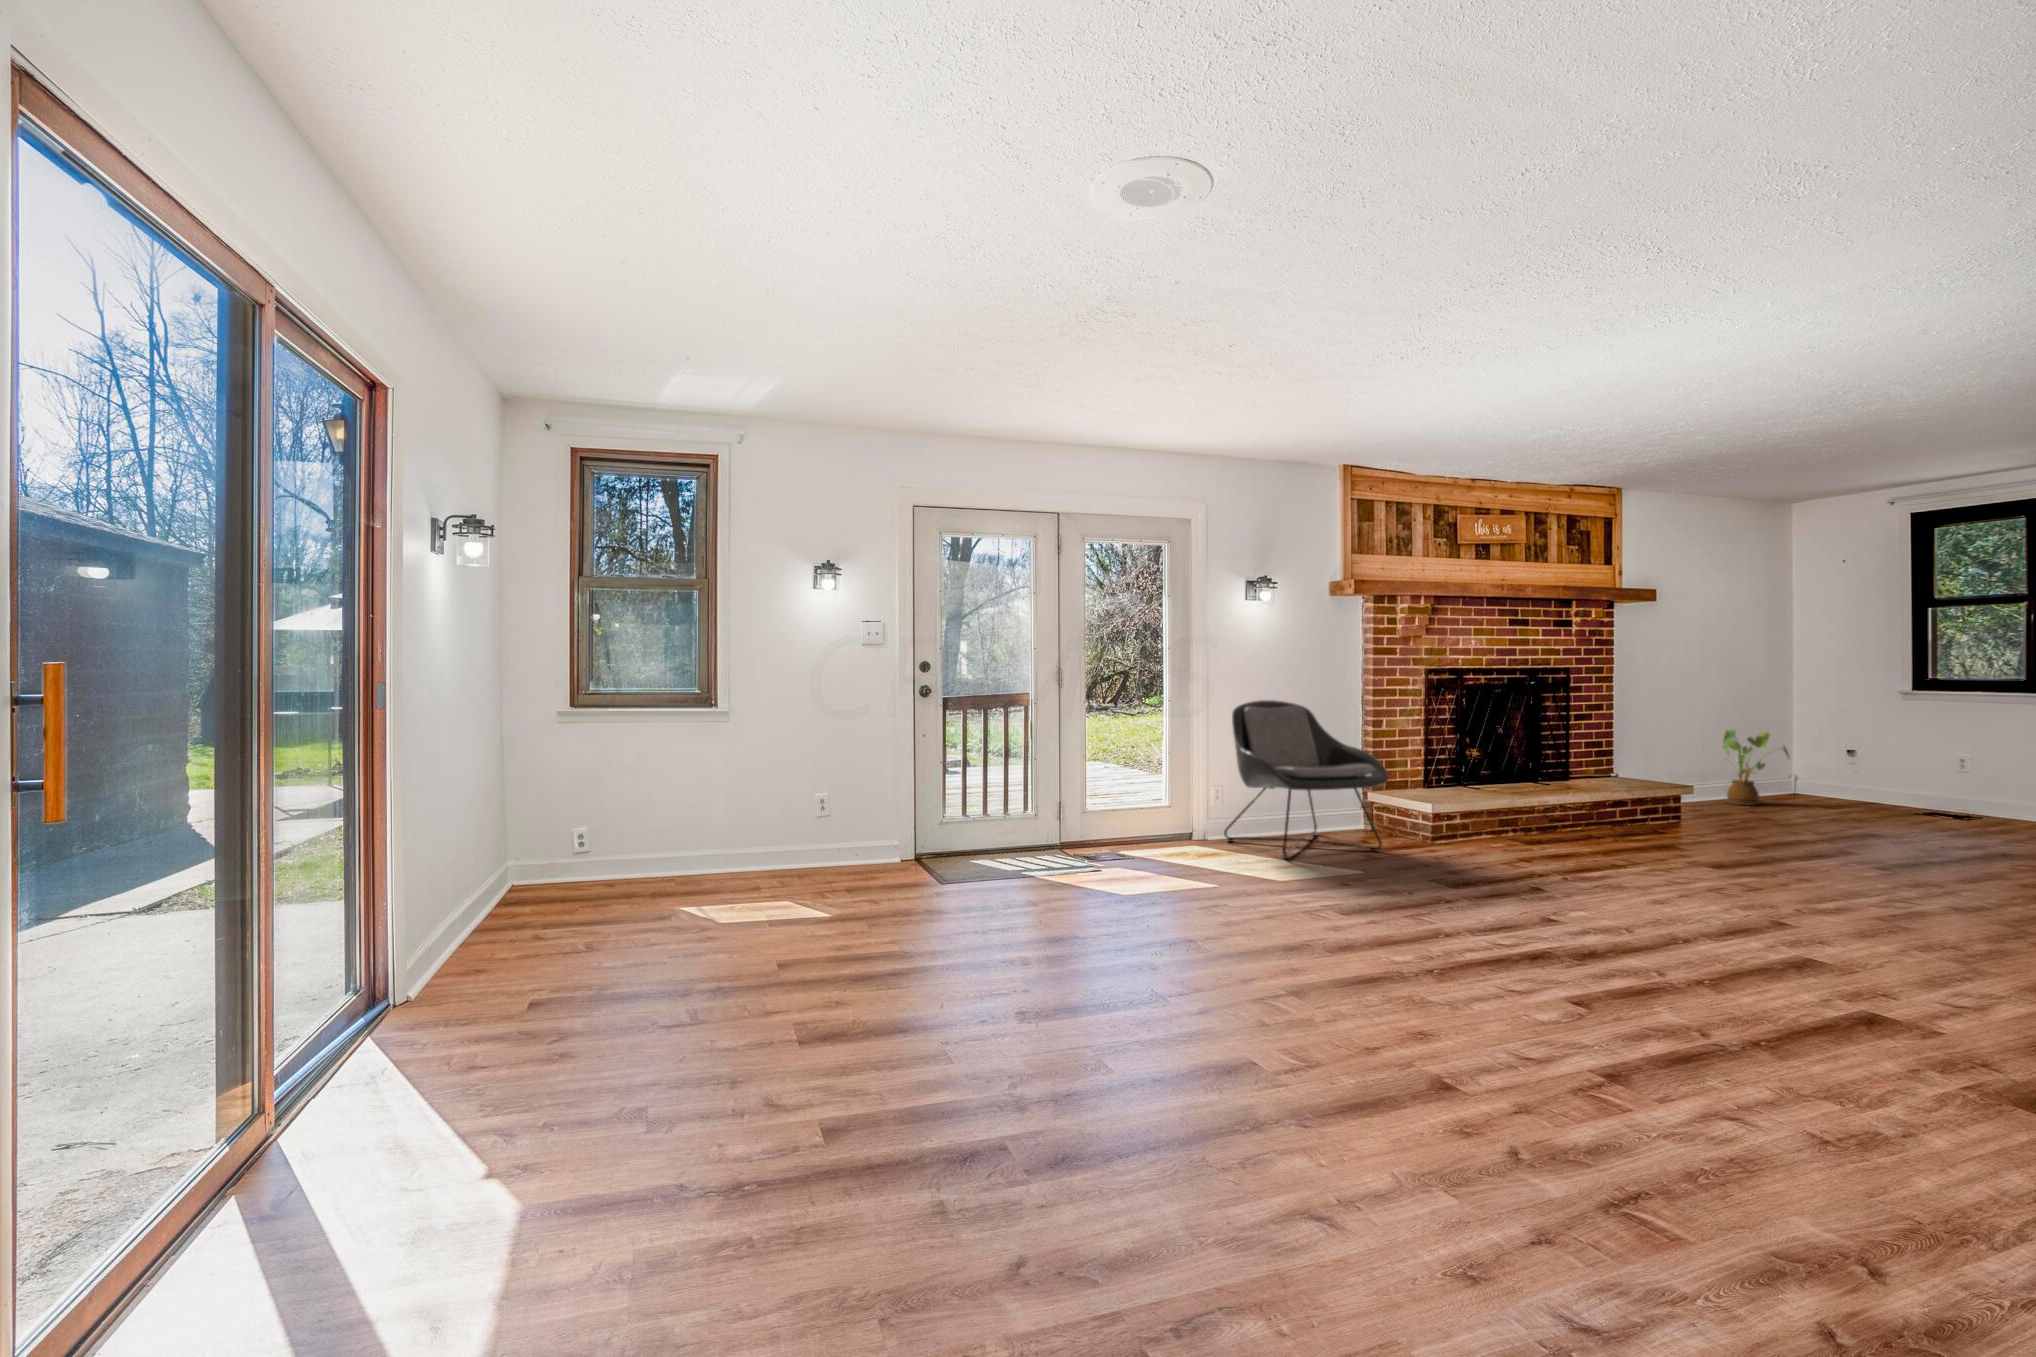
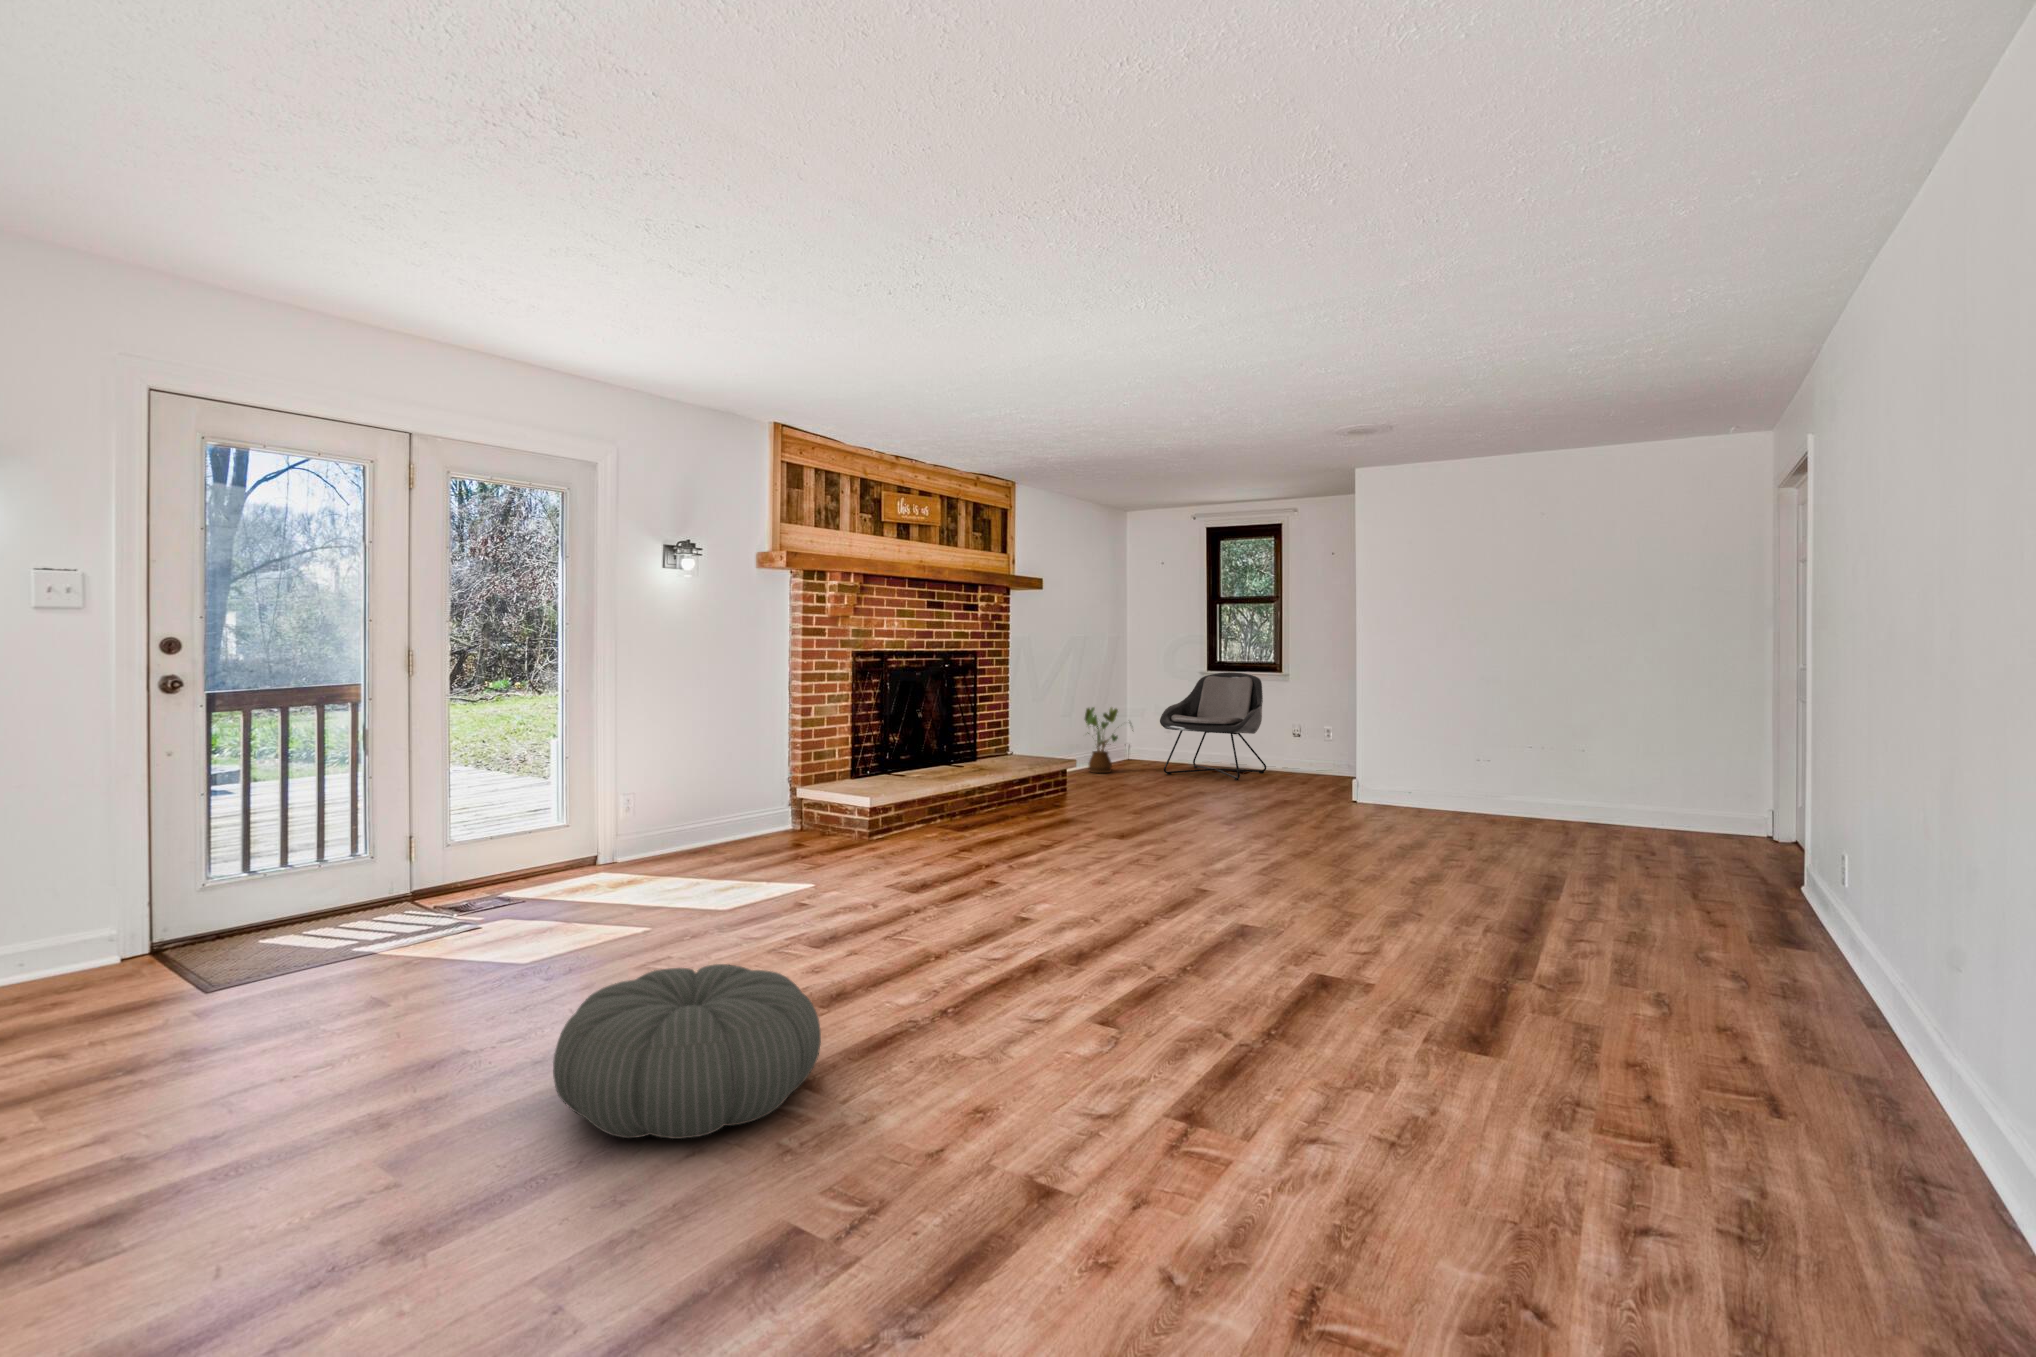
lounge chair: present [1224,700,1389,859] -> present [1160,672,1266,780]
pouf: none [1125,896,1307,1005] -> present [553,964,821,1139]

